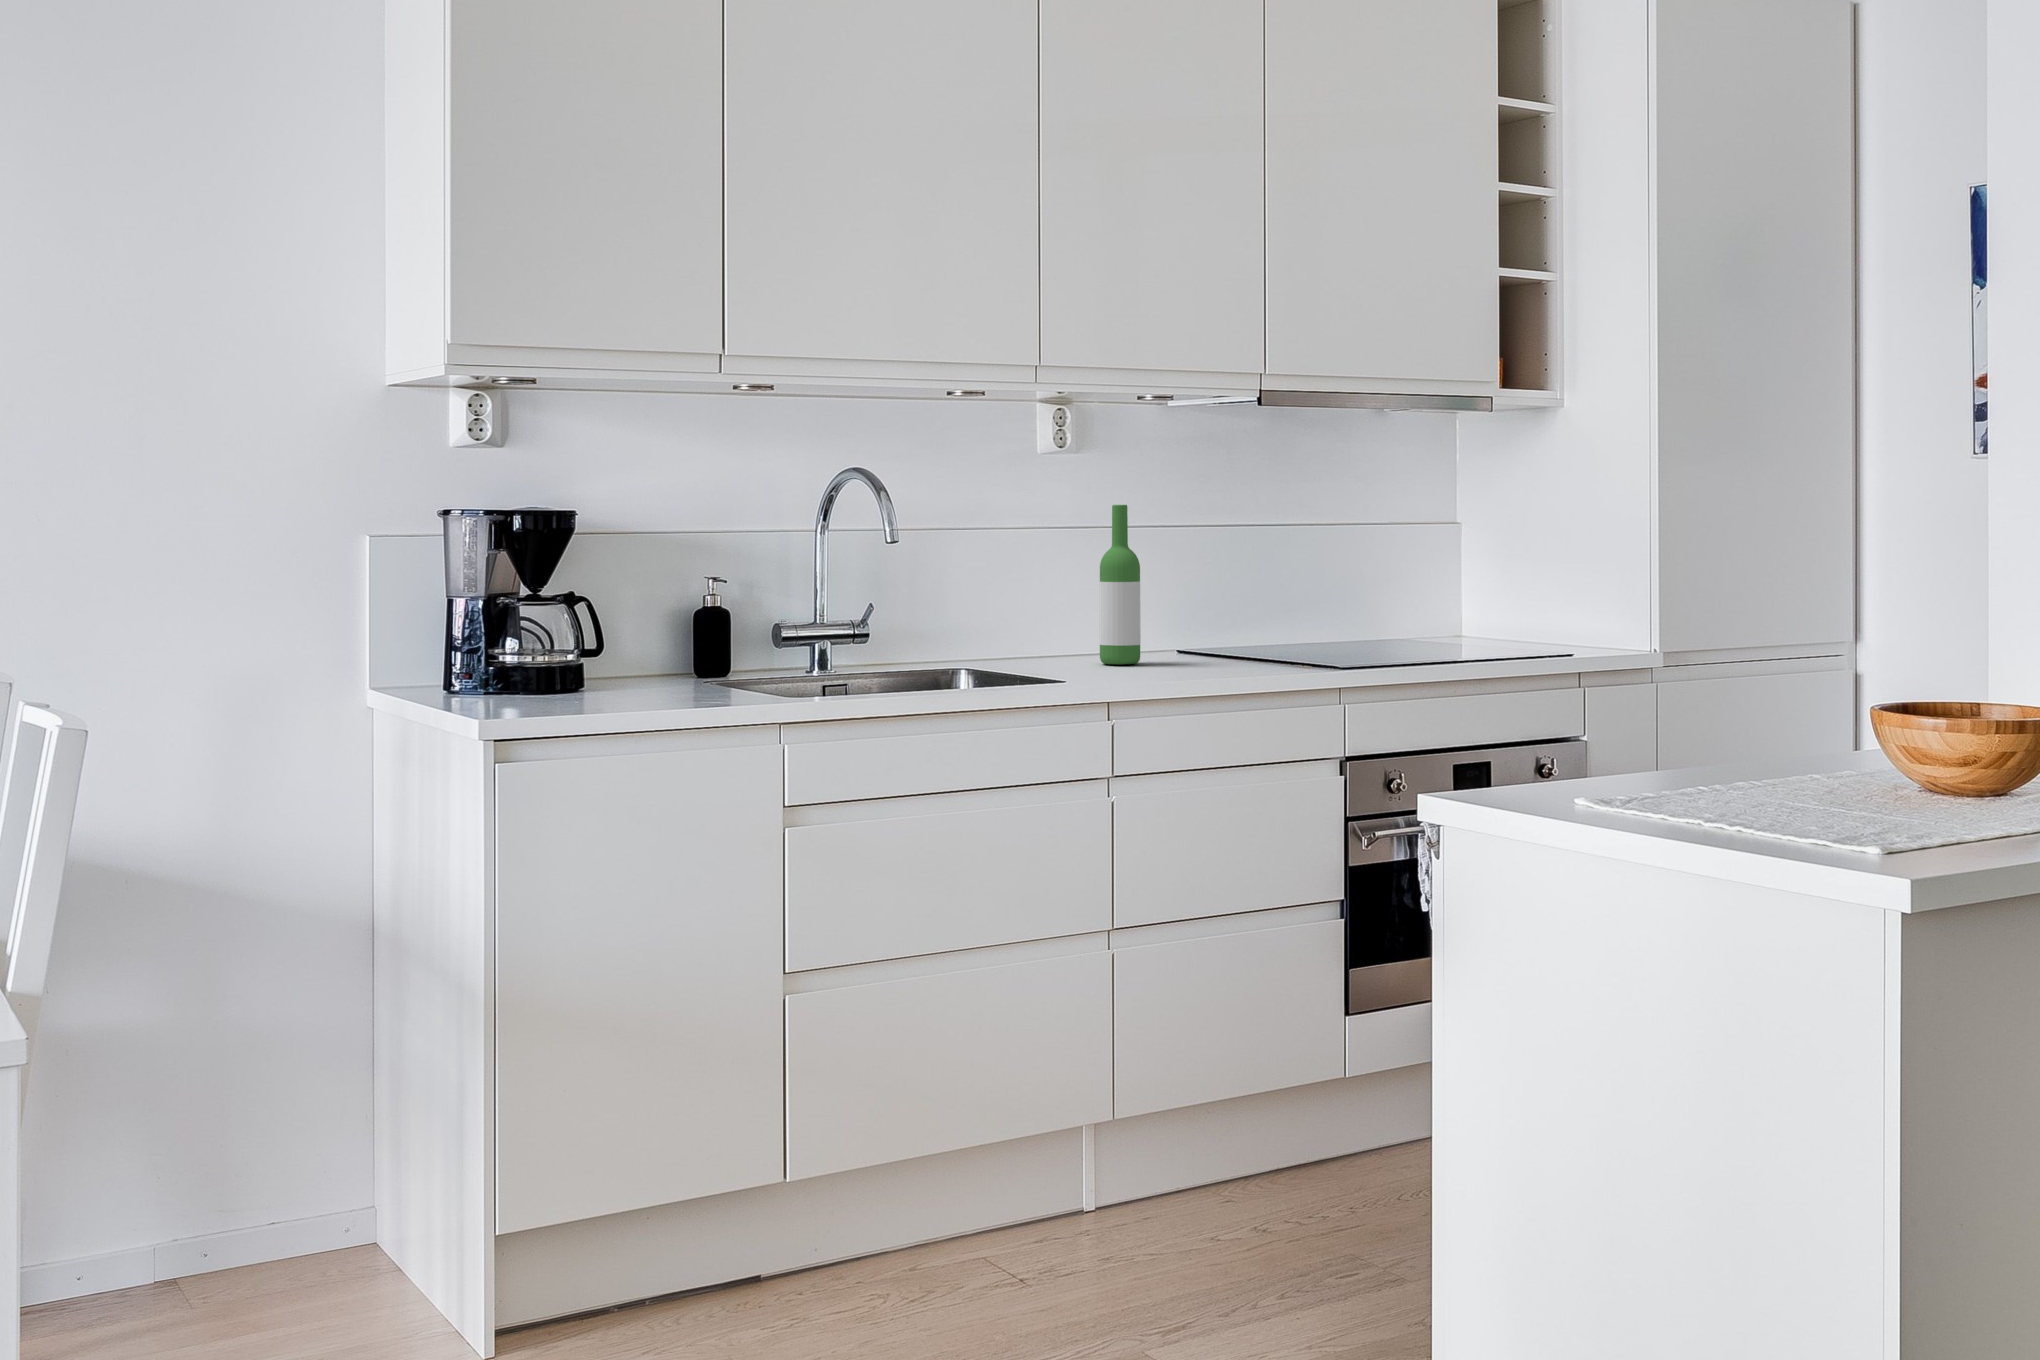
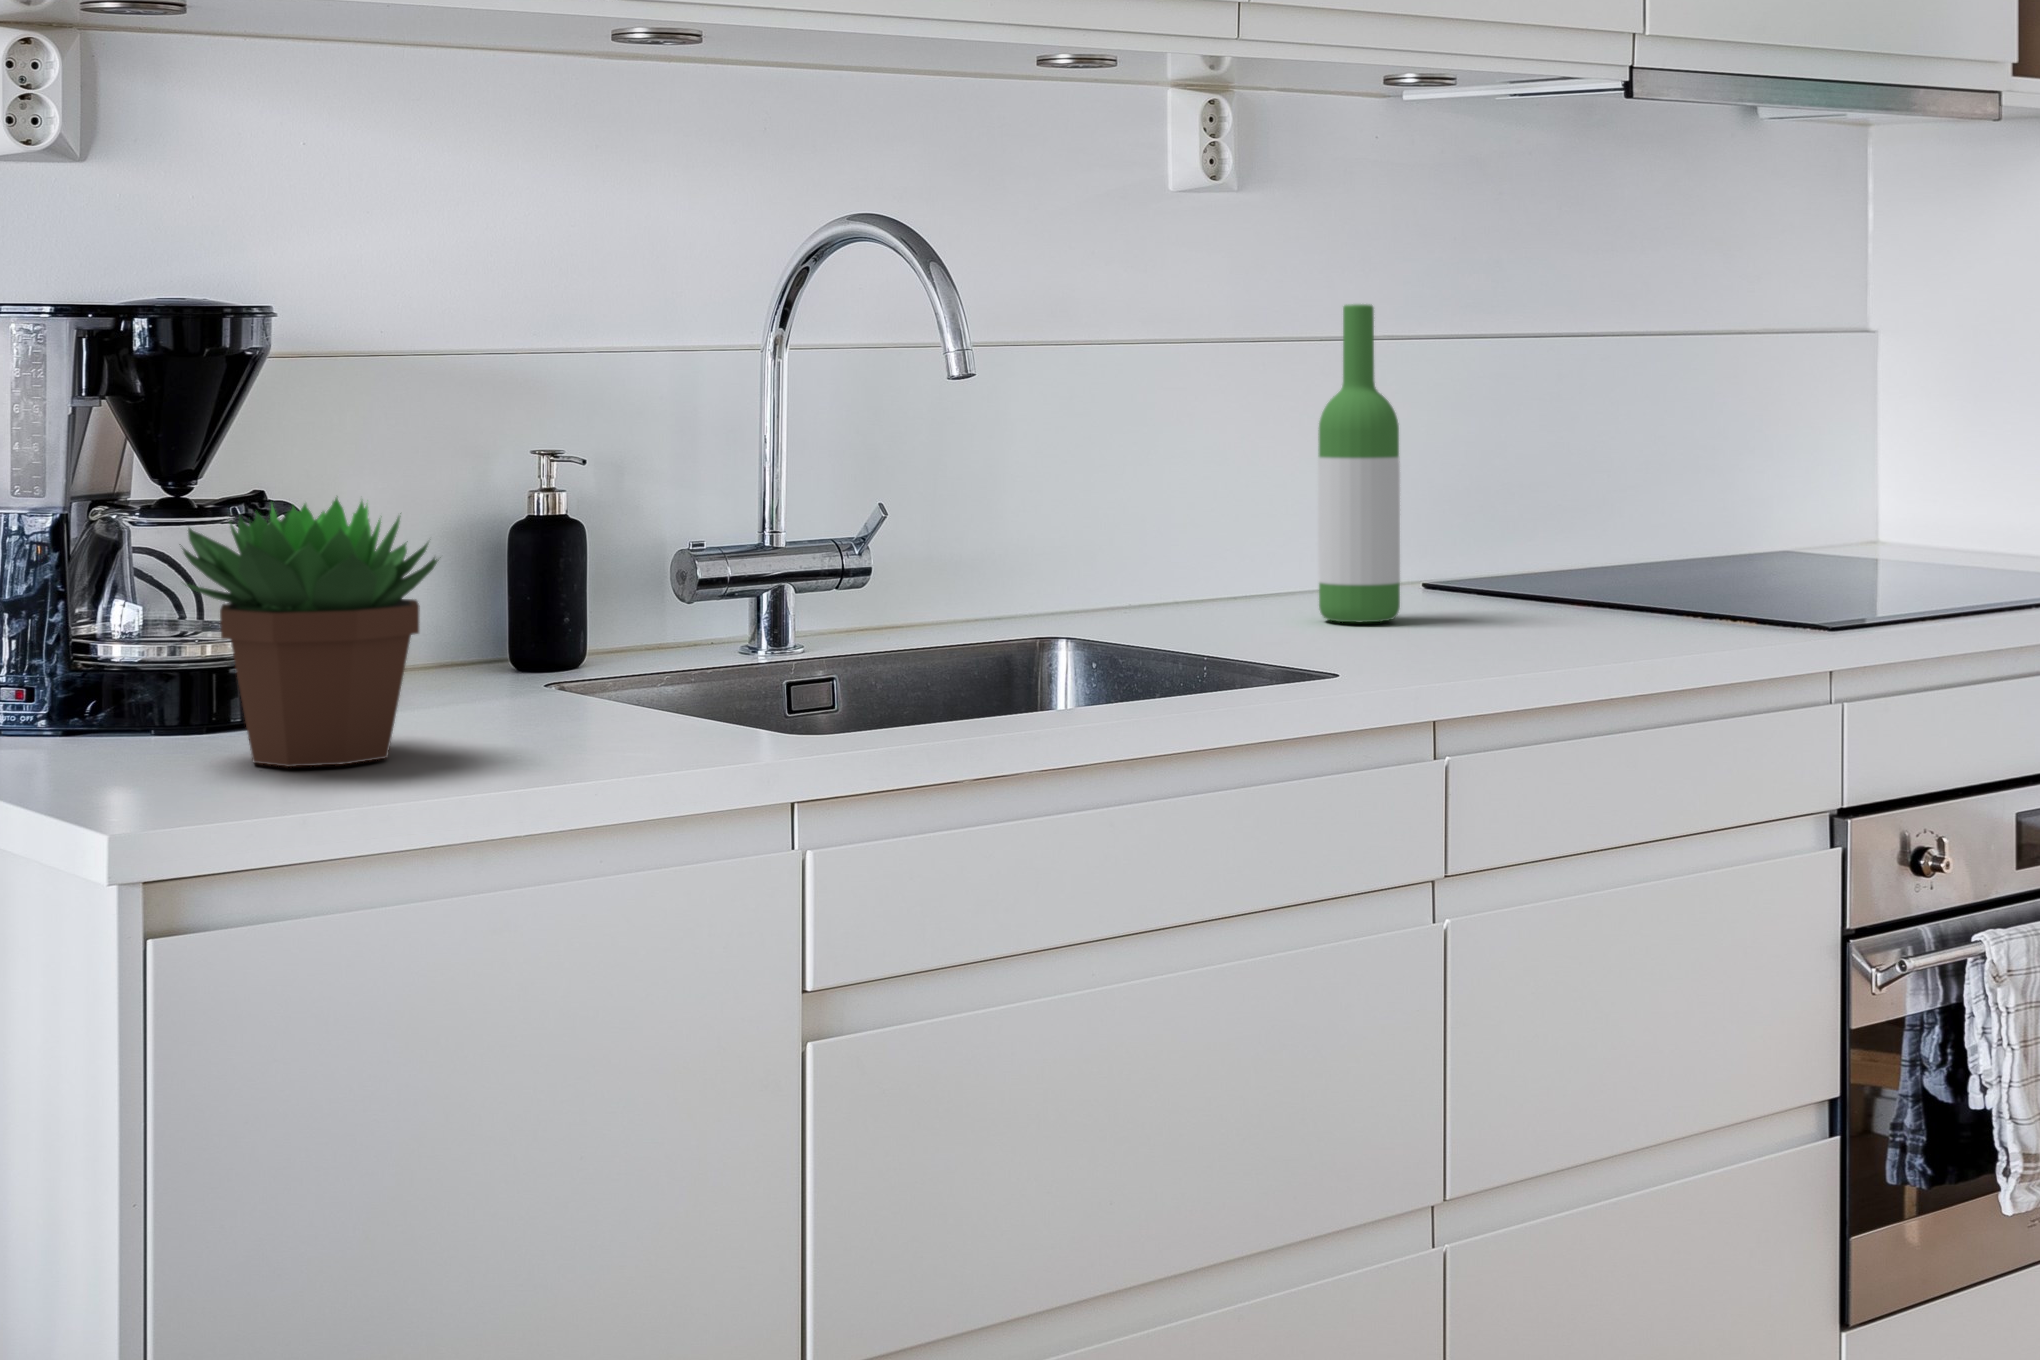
succulent plant: none [533,592,645,707] -> present [183,498,439,767]

